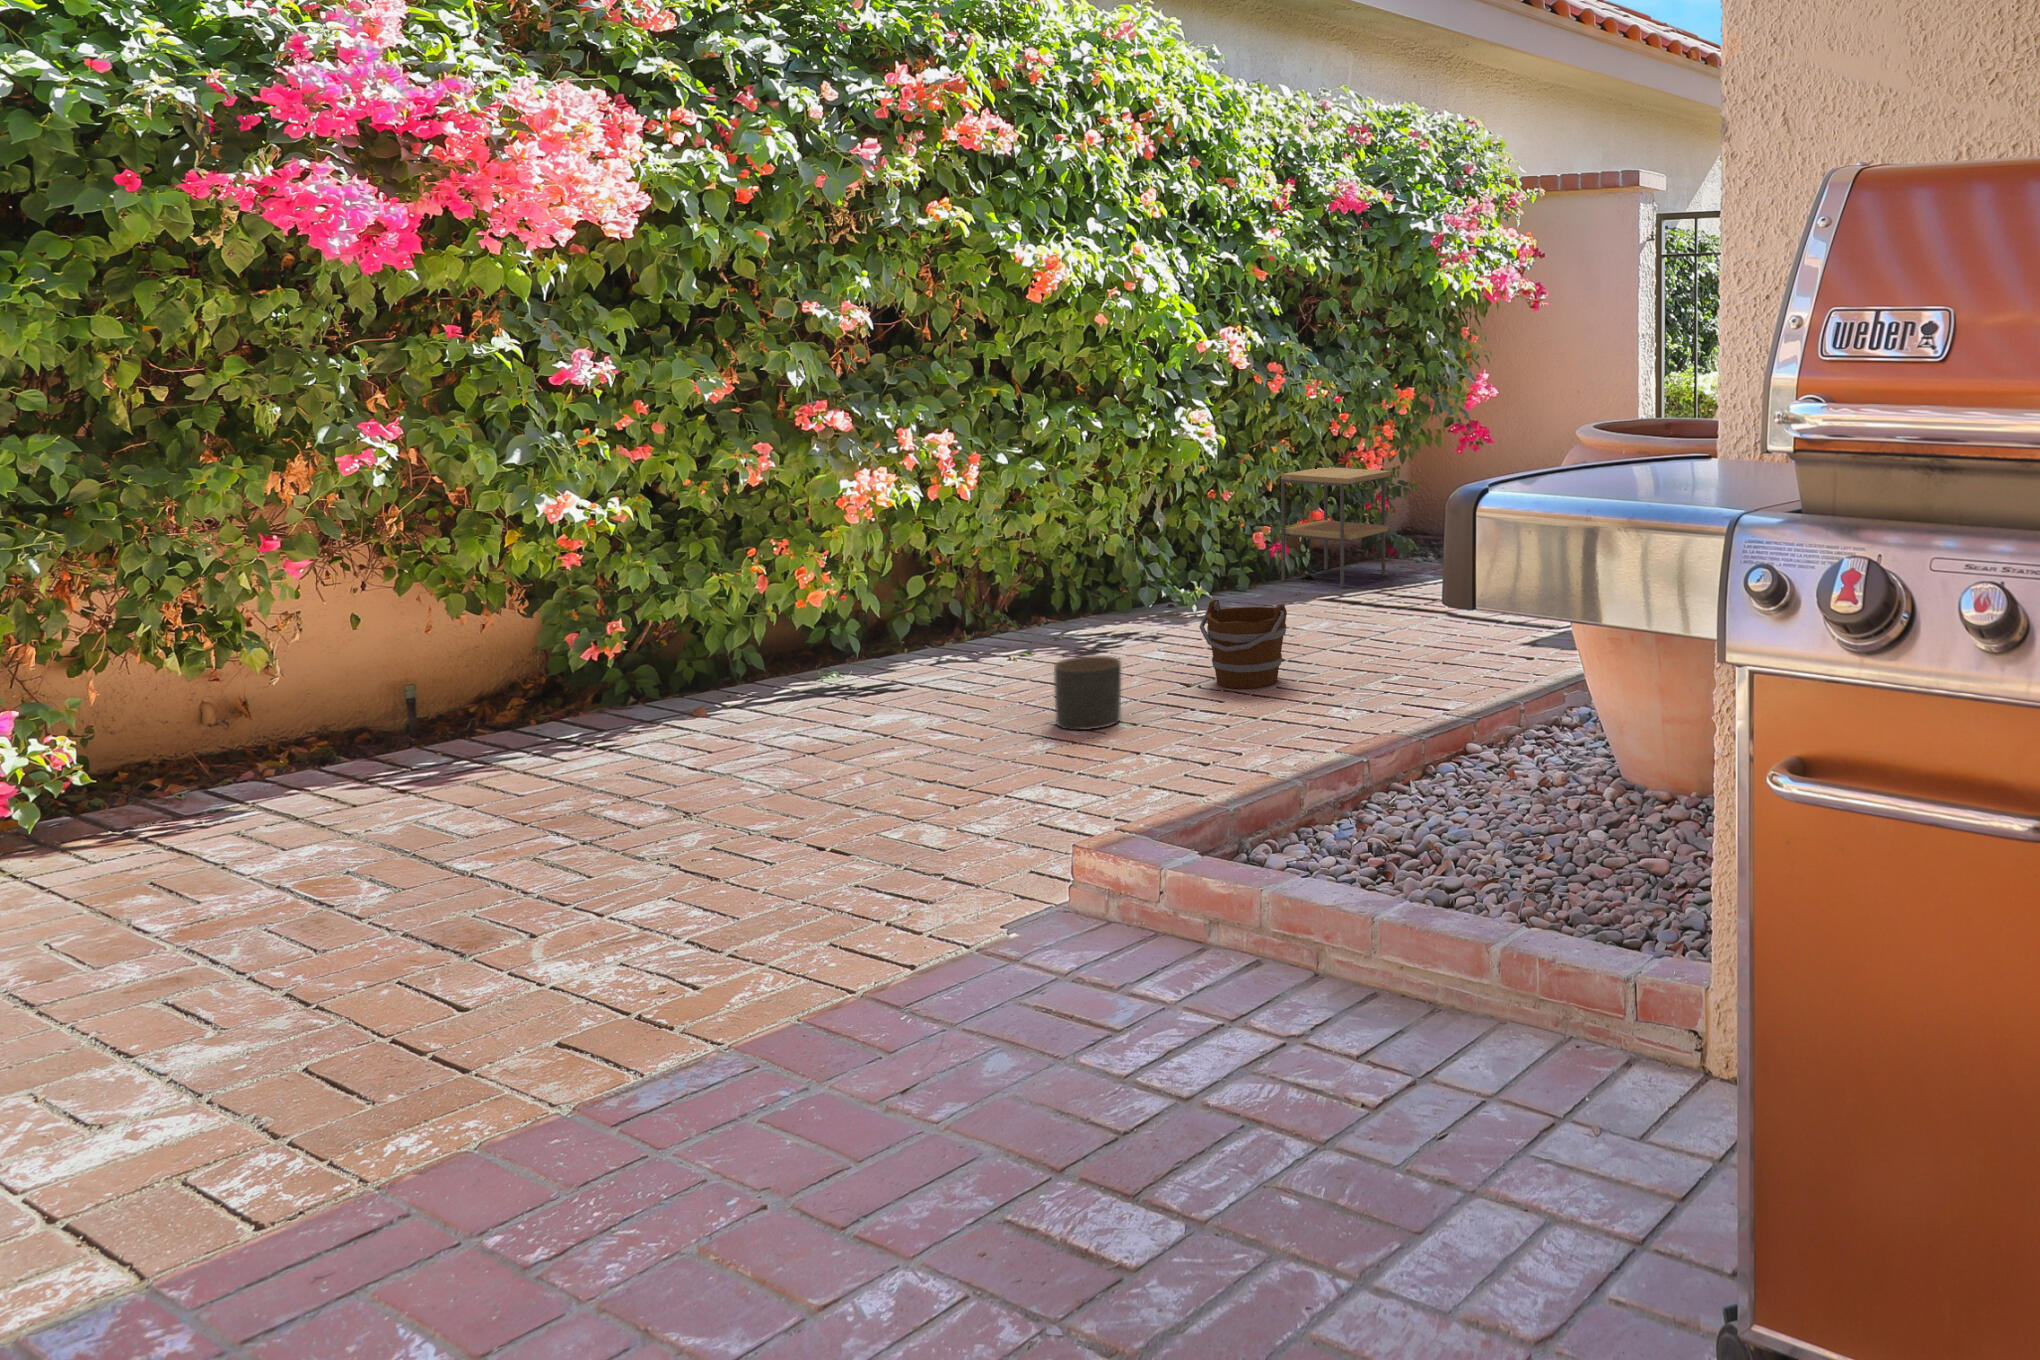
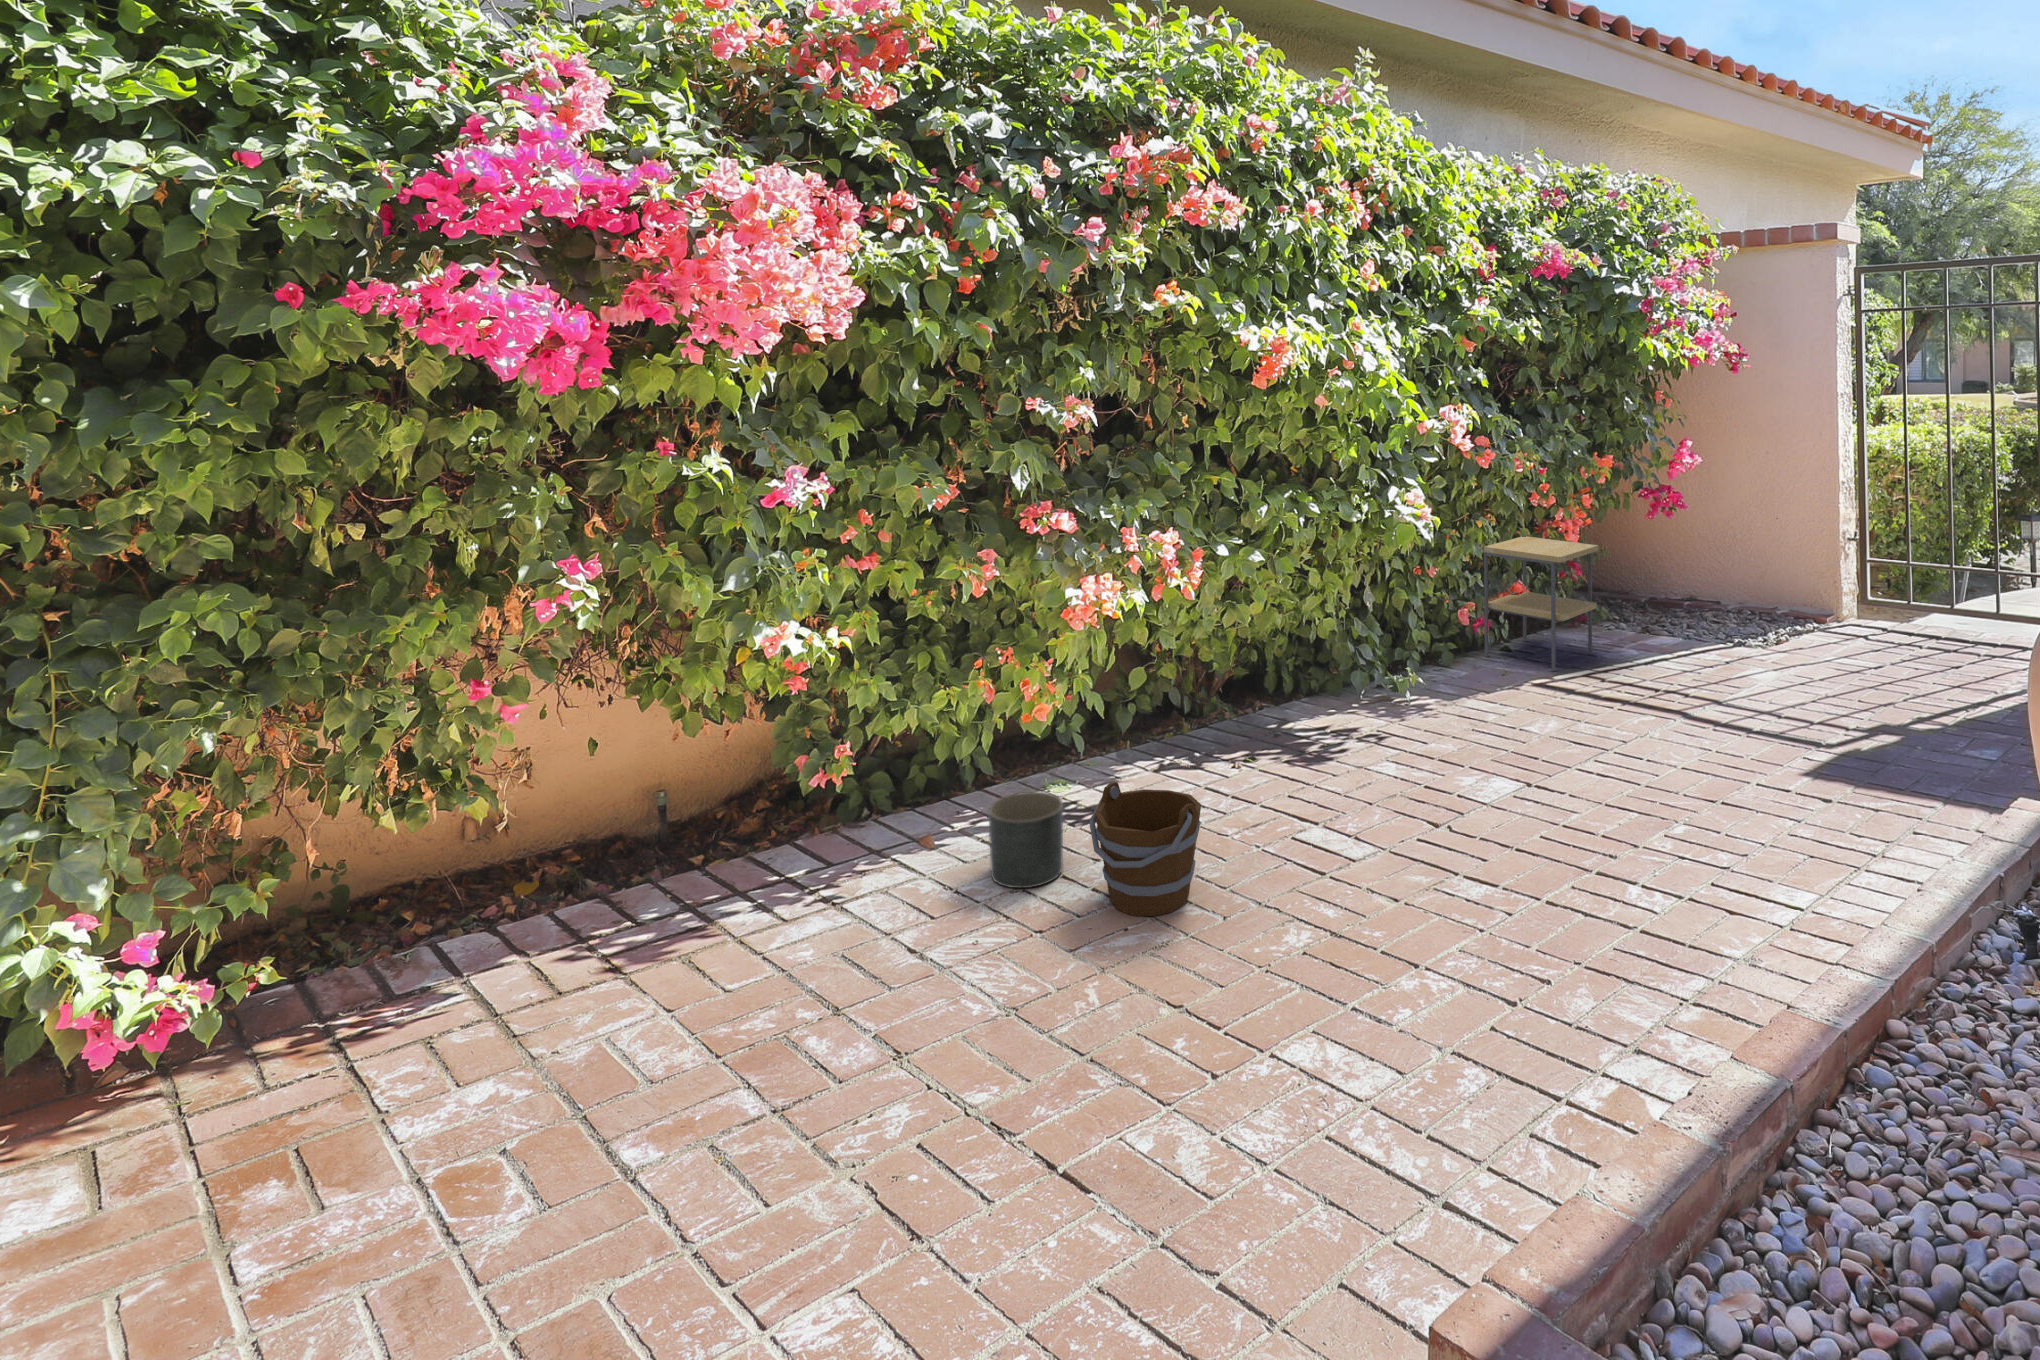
bucket: present [1199,600,1287,689] -> present [1089,782,1201,916]
planter: present [1054,656,1121,730] -> present [989,792,1063,888]

